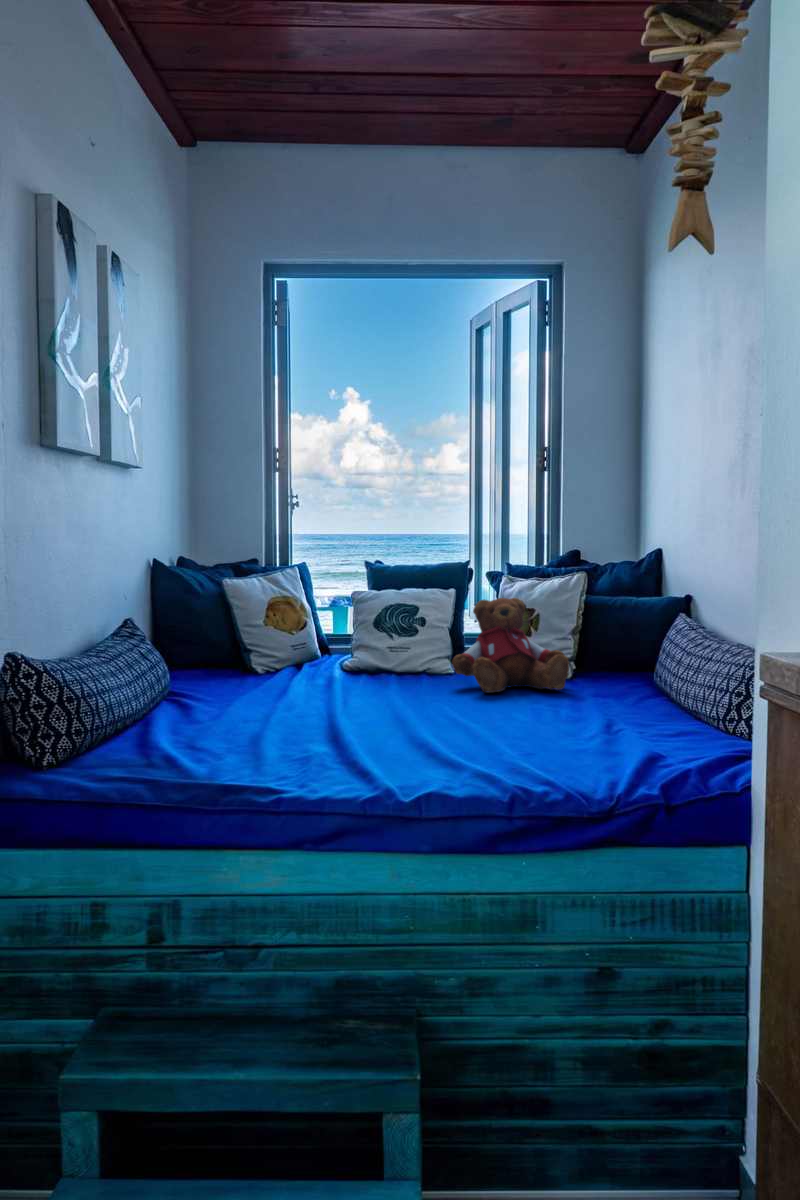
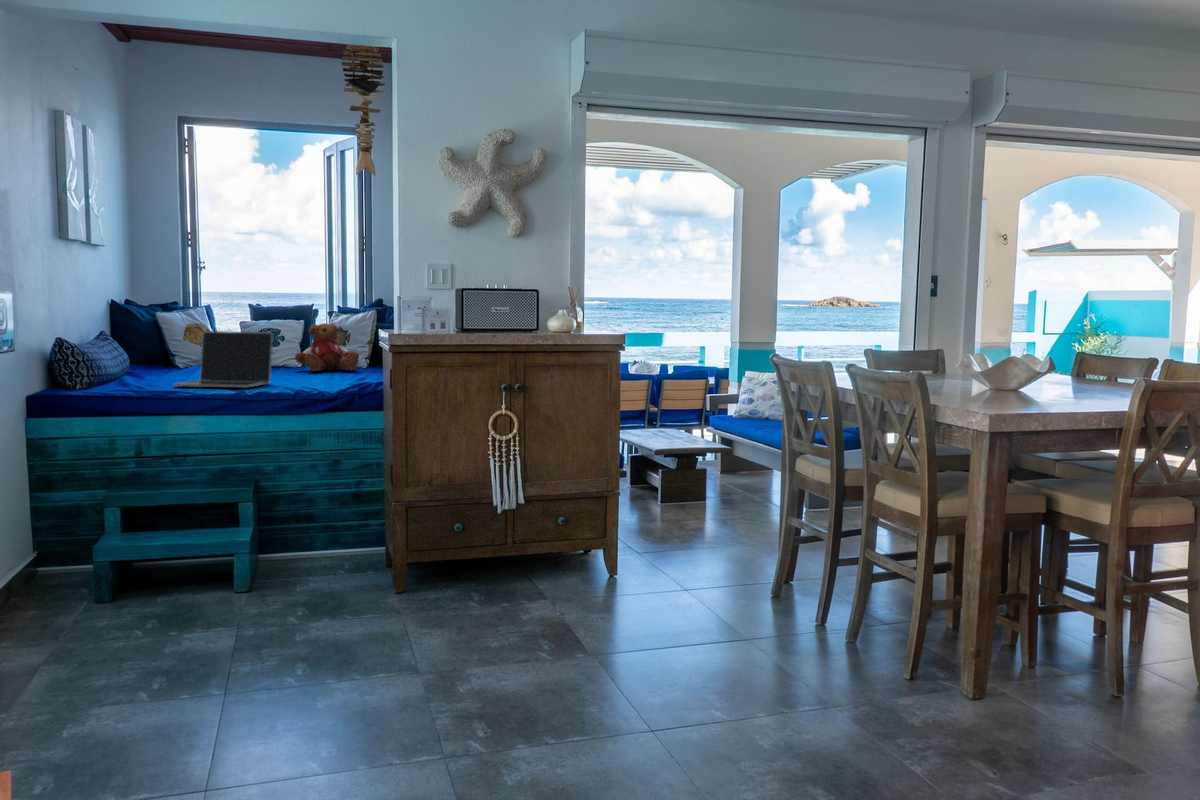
laptop: none [238,626,437,766] -> present [173,331,273,388]

